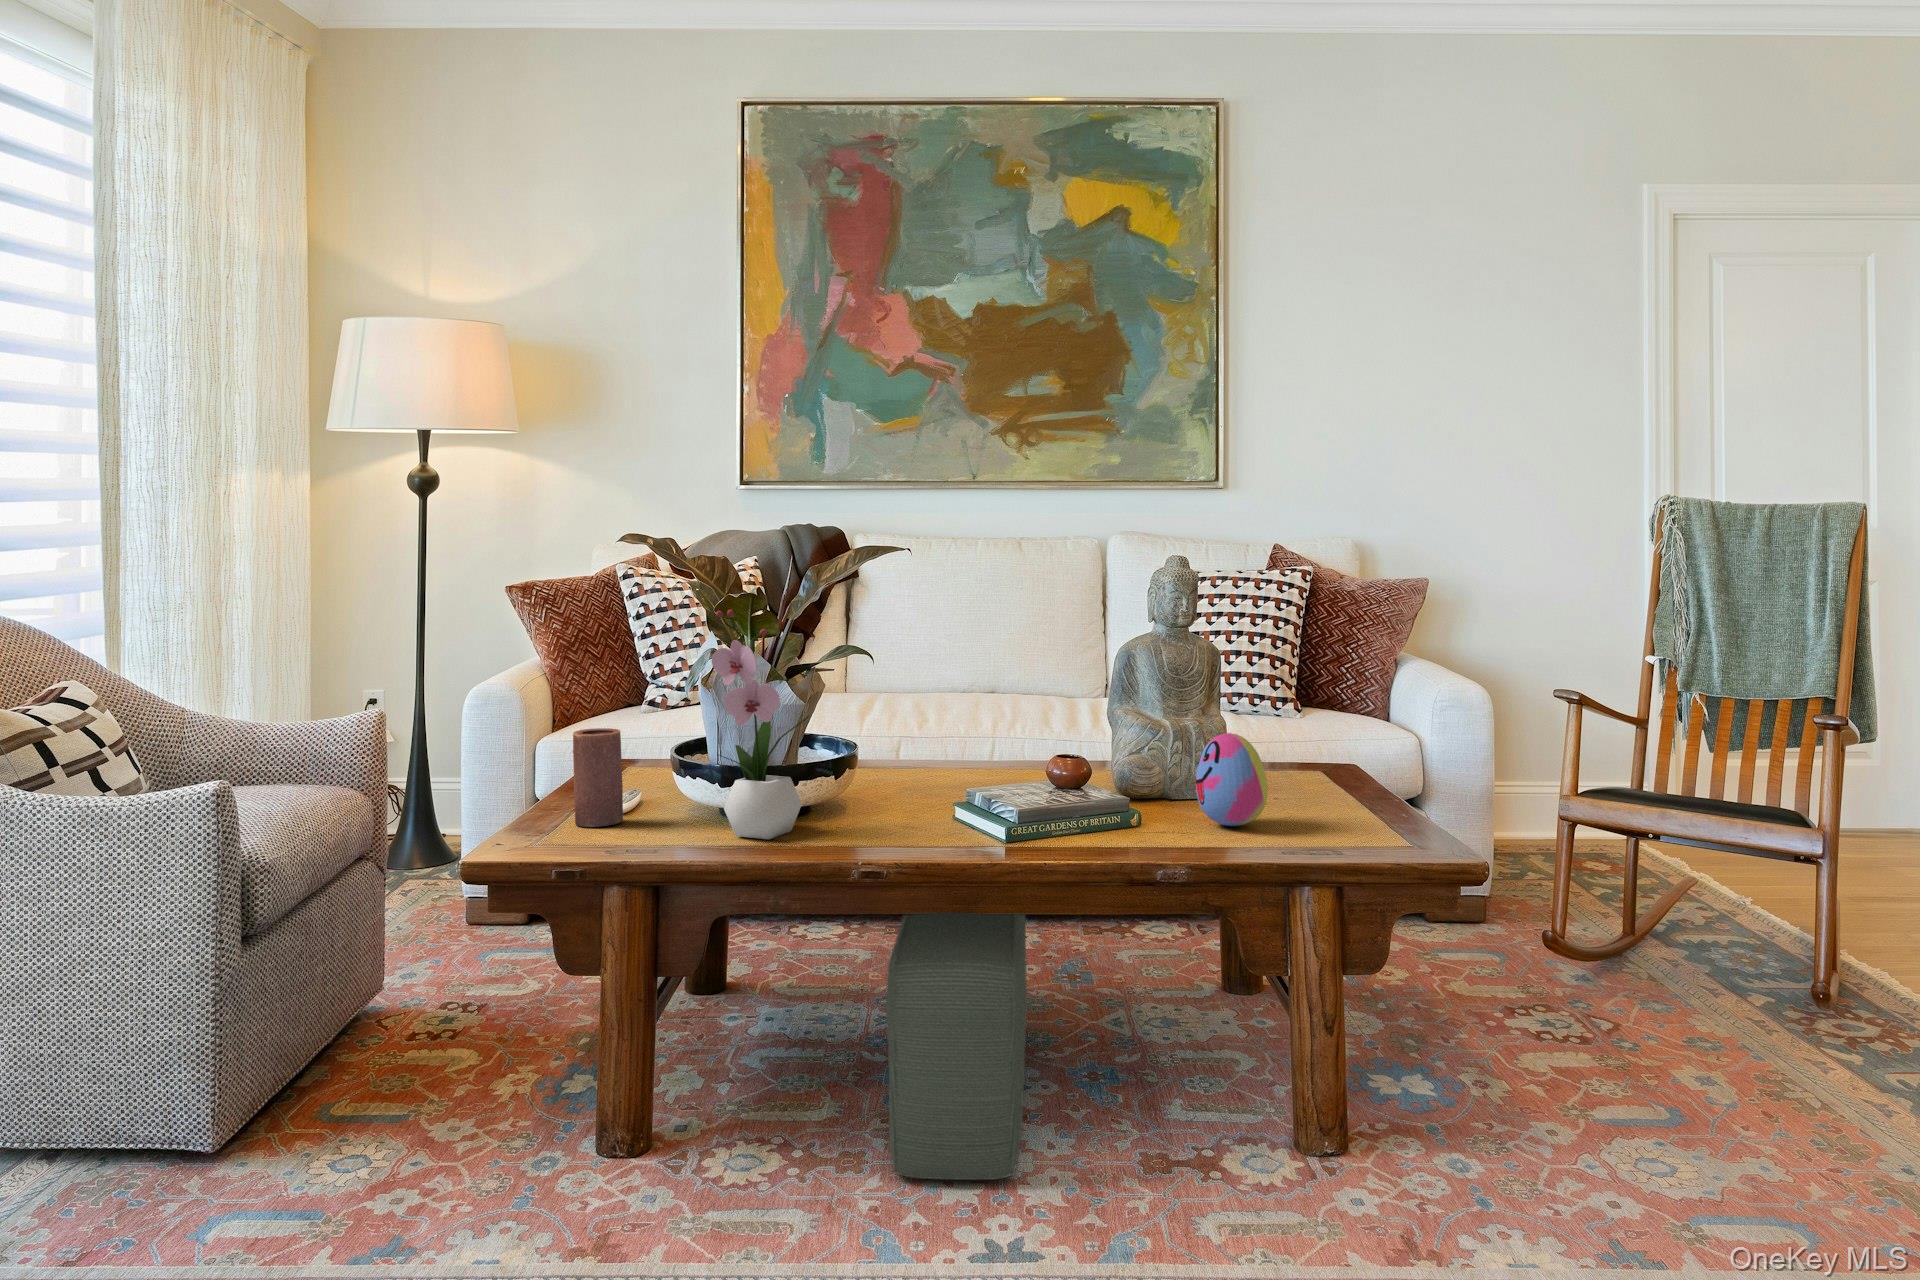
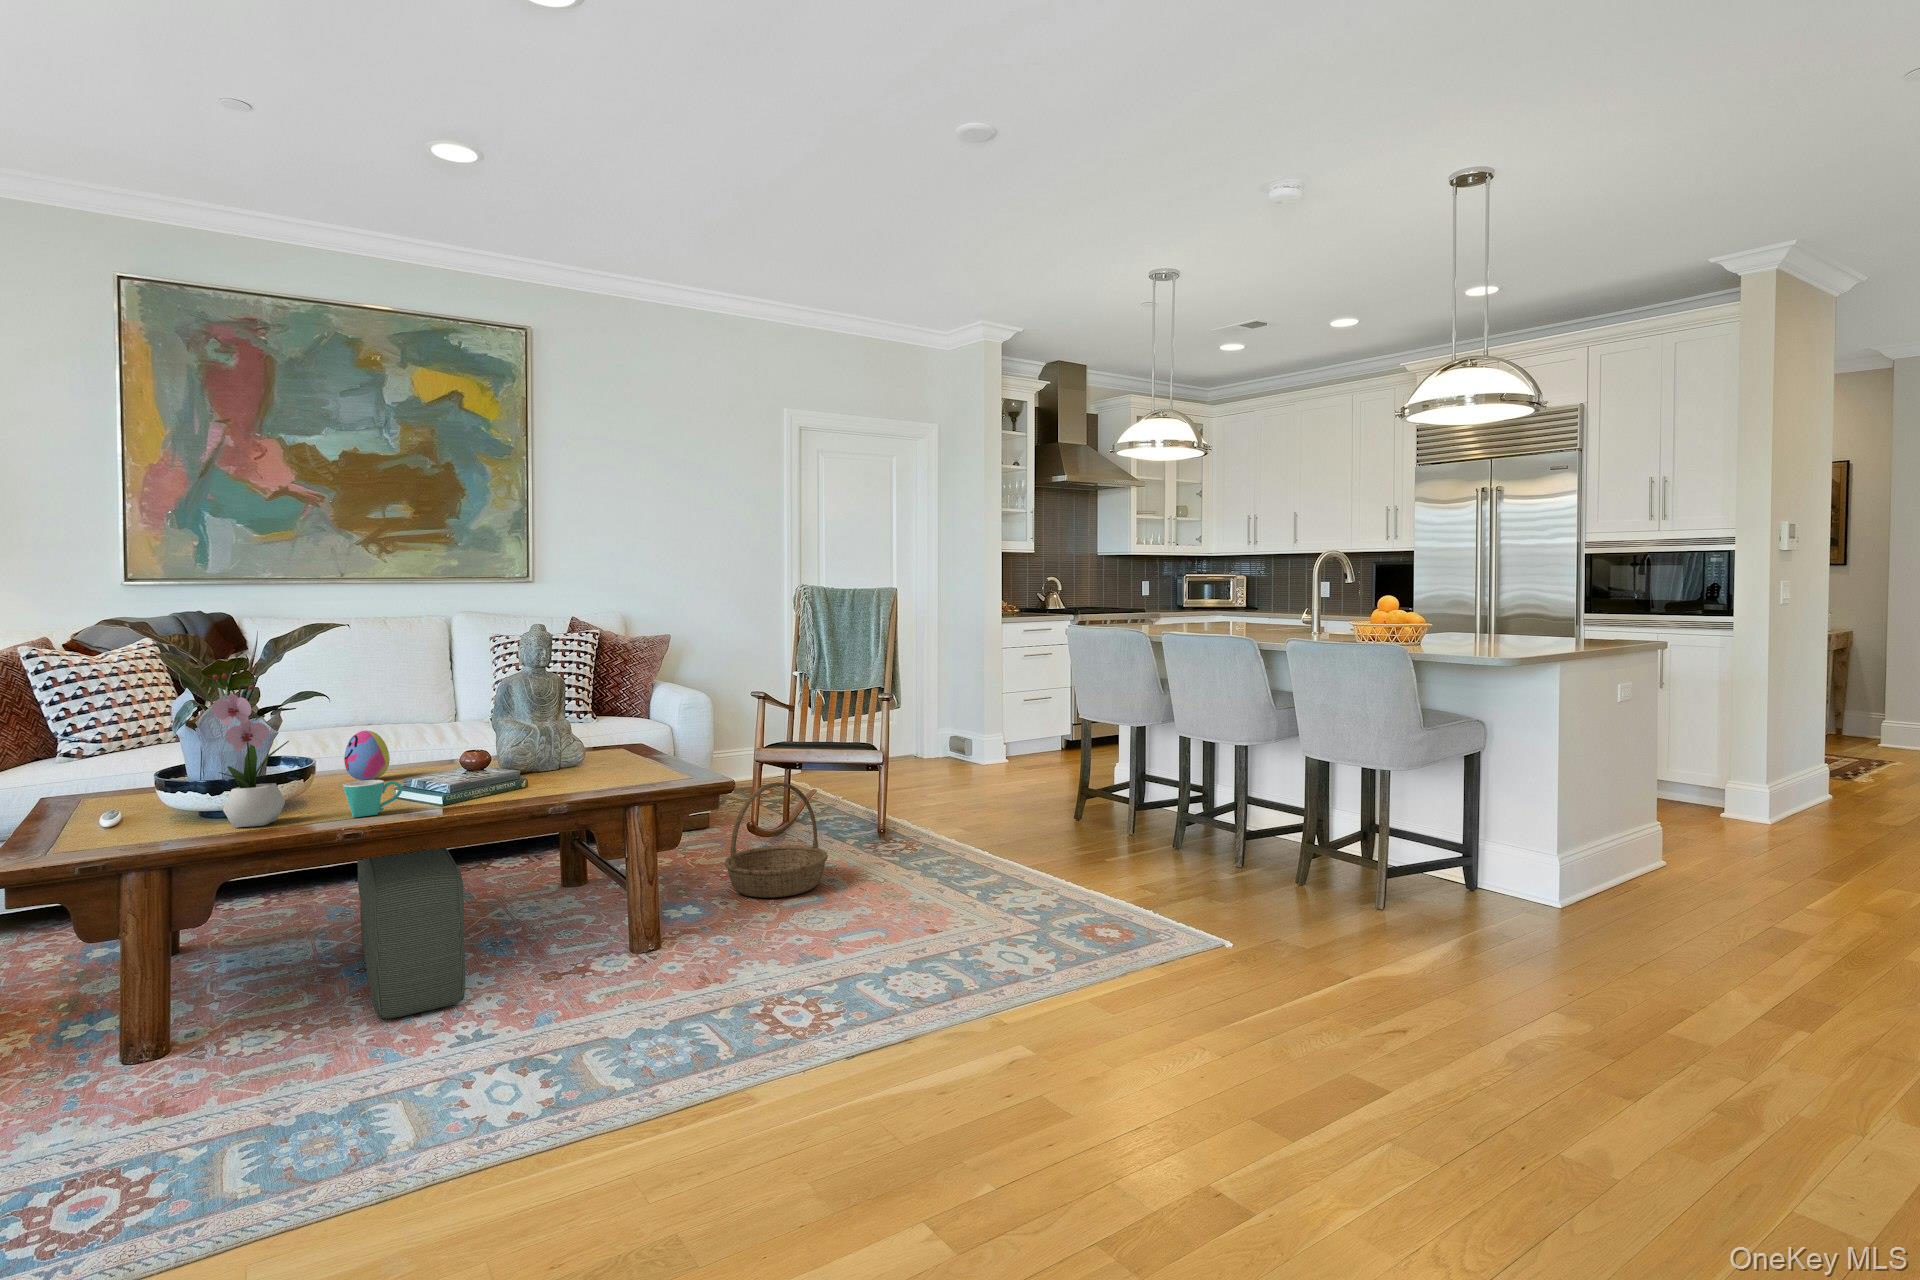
candle: present [573,728,623,827] -> none [69,767,119,841]
decorative egg: present [1196,733,1268,826] -> present [344,731,390,780]
mug: none [868,788,948,846] -> present [343,780,402,817]
basket: none [1489,874,1712,1107] -> present [724,782,828,898]

